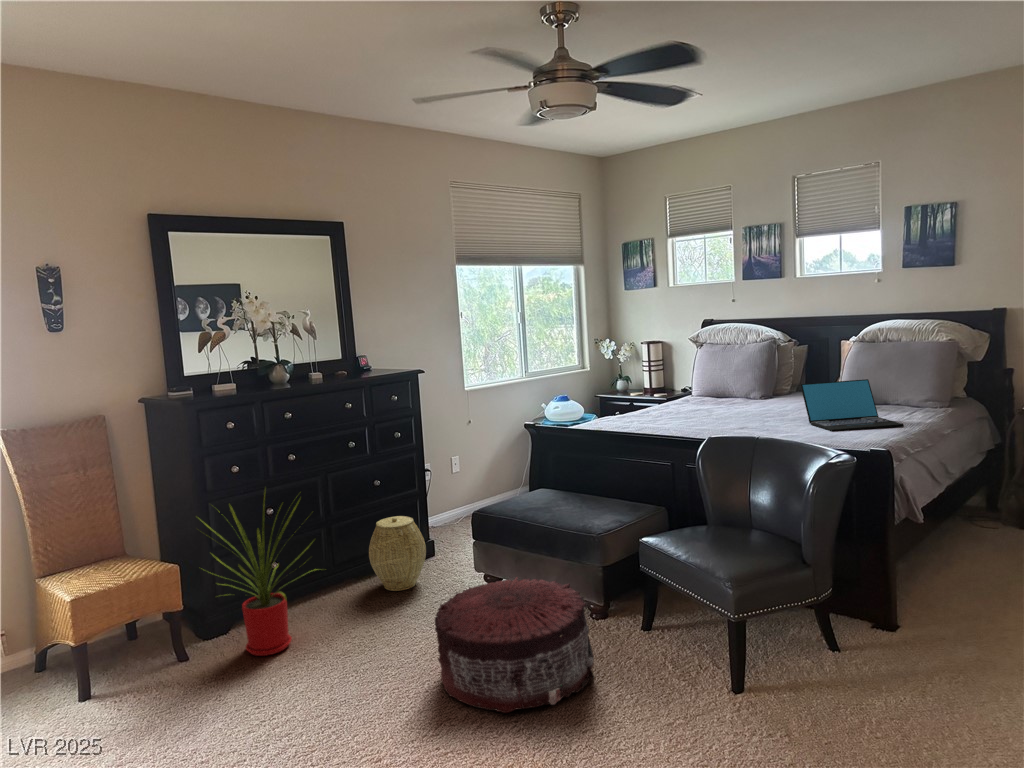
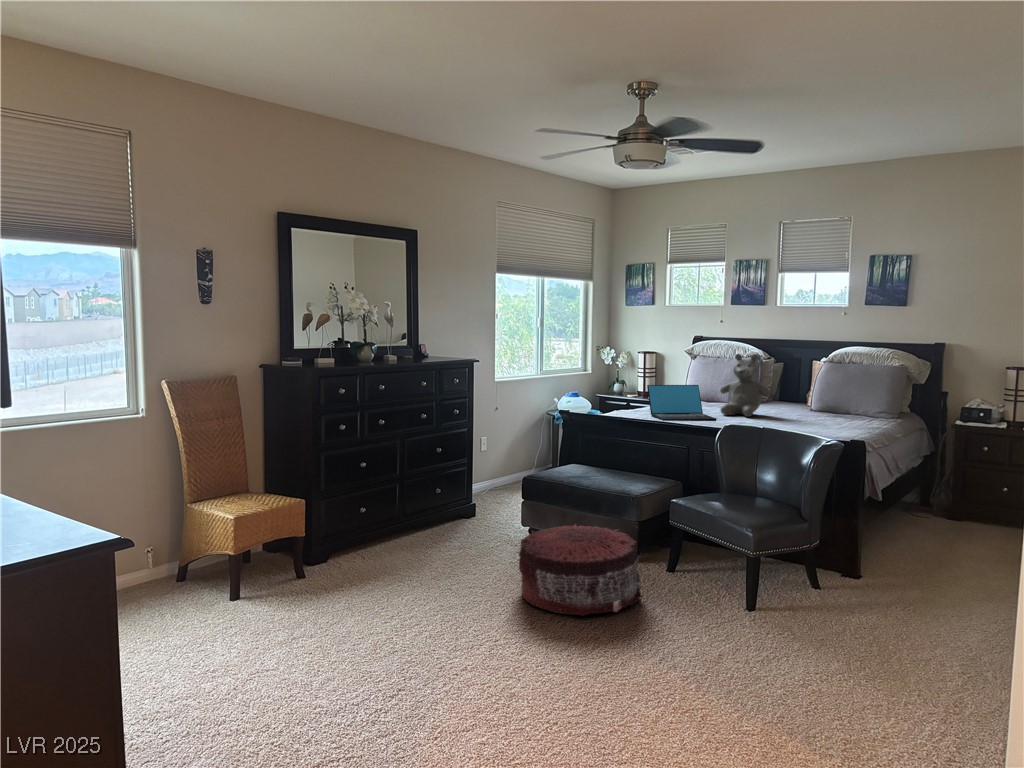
teddy bear: none [721,340,782,418] -> present [720,354,770,417]
laptop: present [801,379,904,432] -> present [647,385,716,421]
house plant: present [198,494,314,656] -> none [317,443,418,579]
woven basket: present [369,516,426,591] -> none [433,480,480,540]

